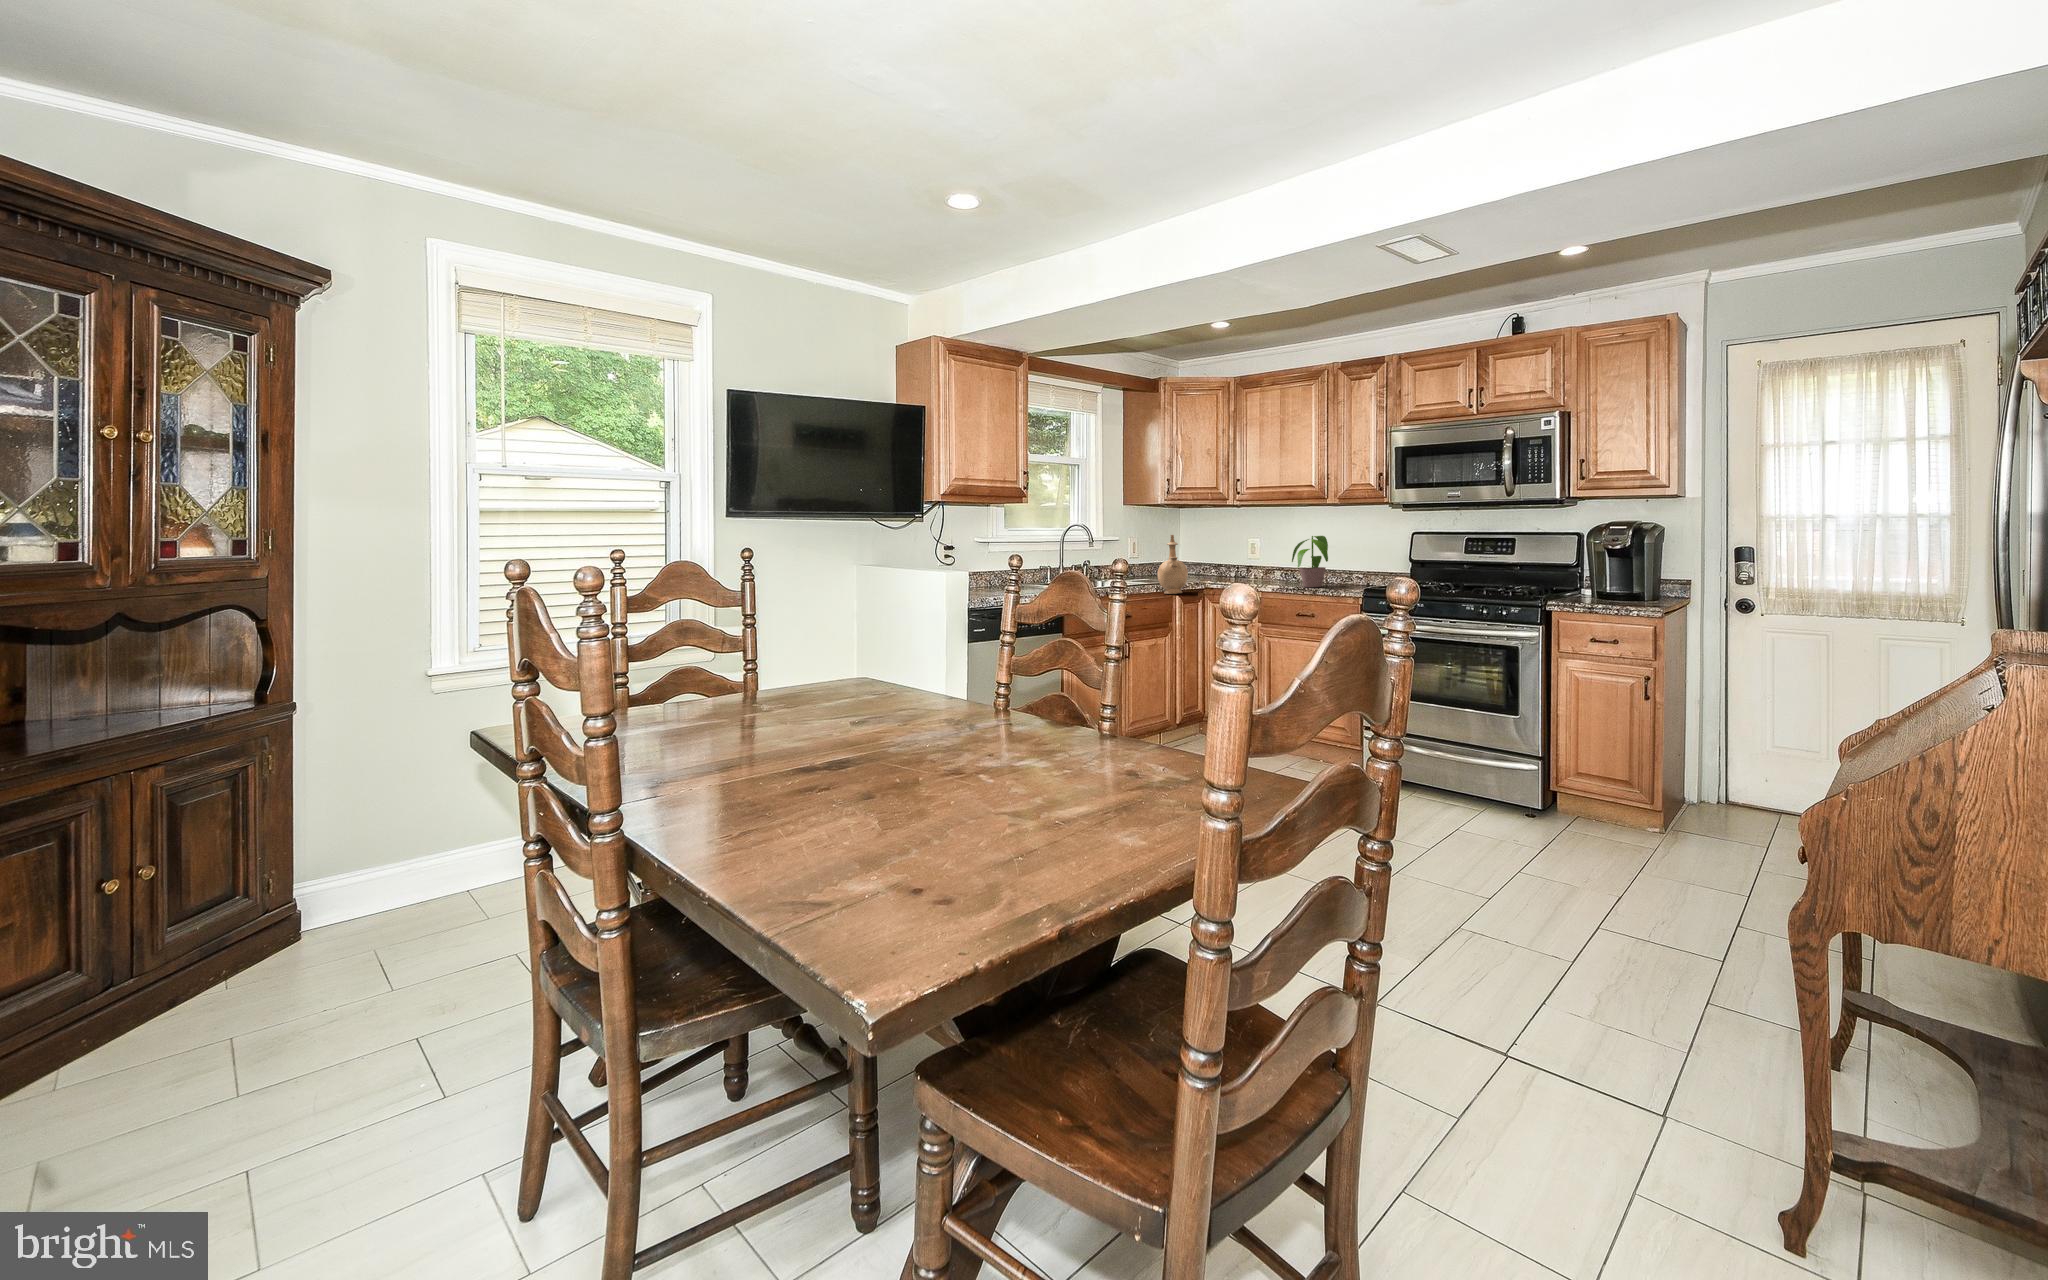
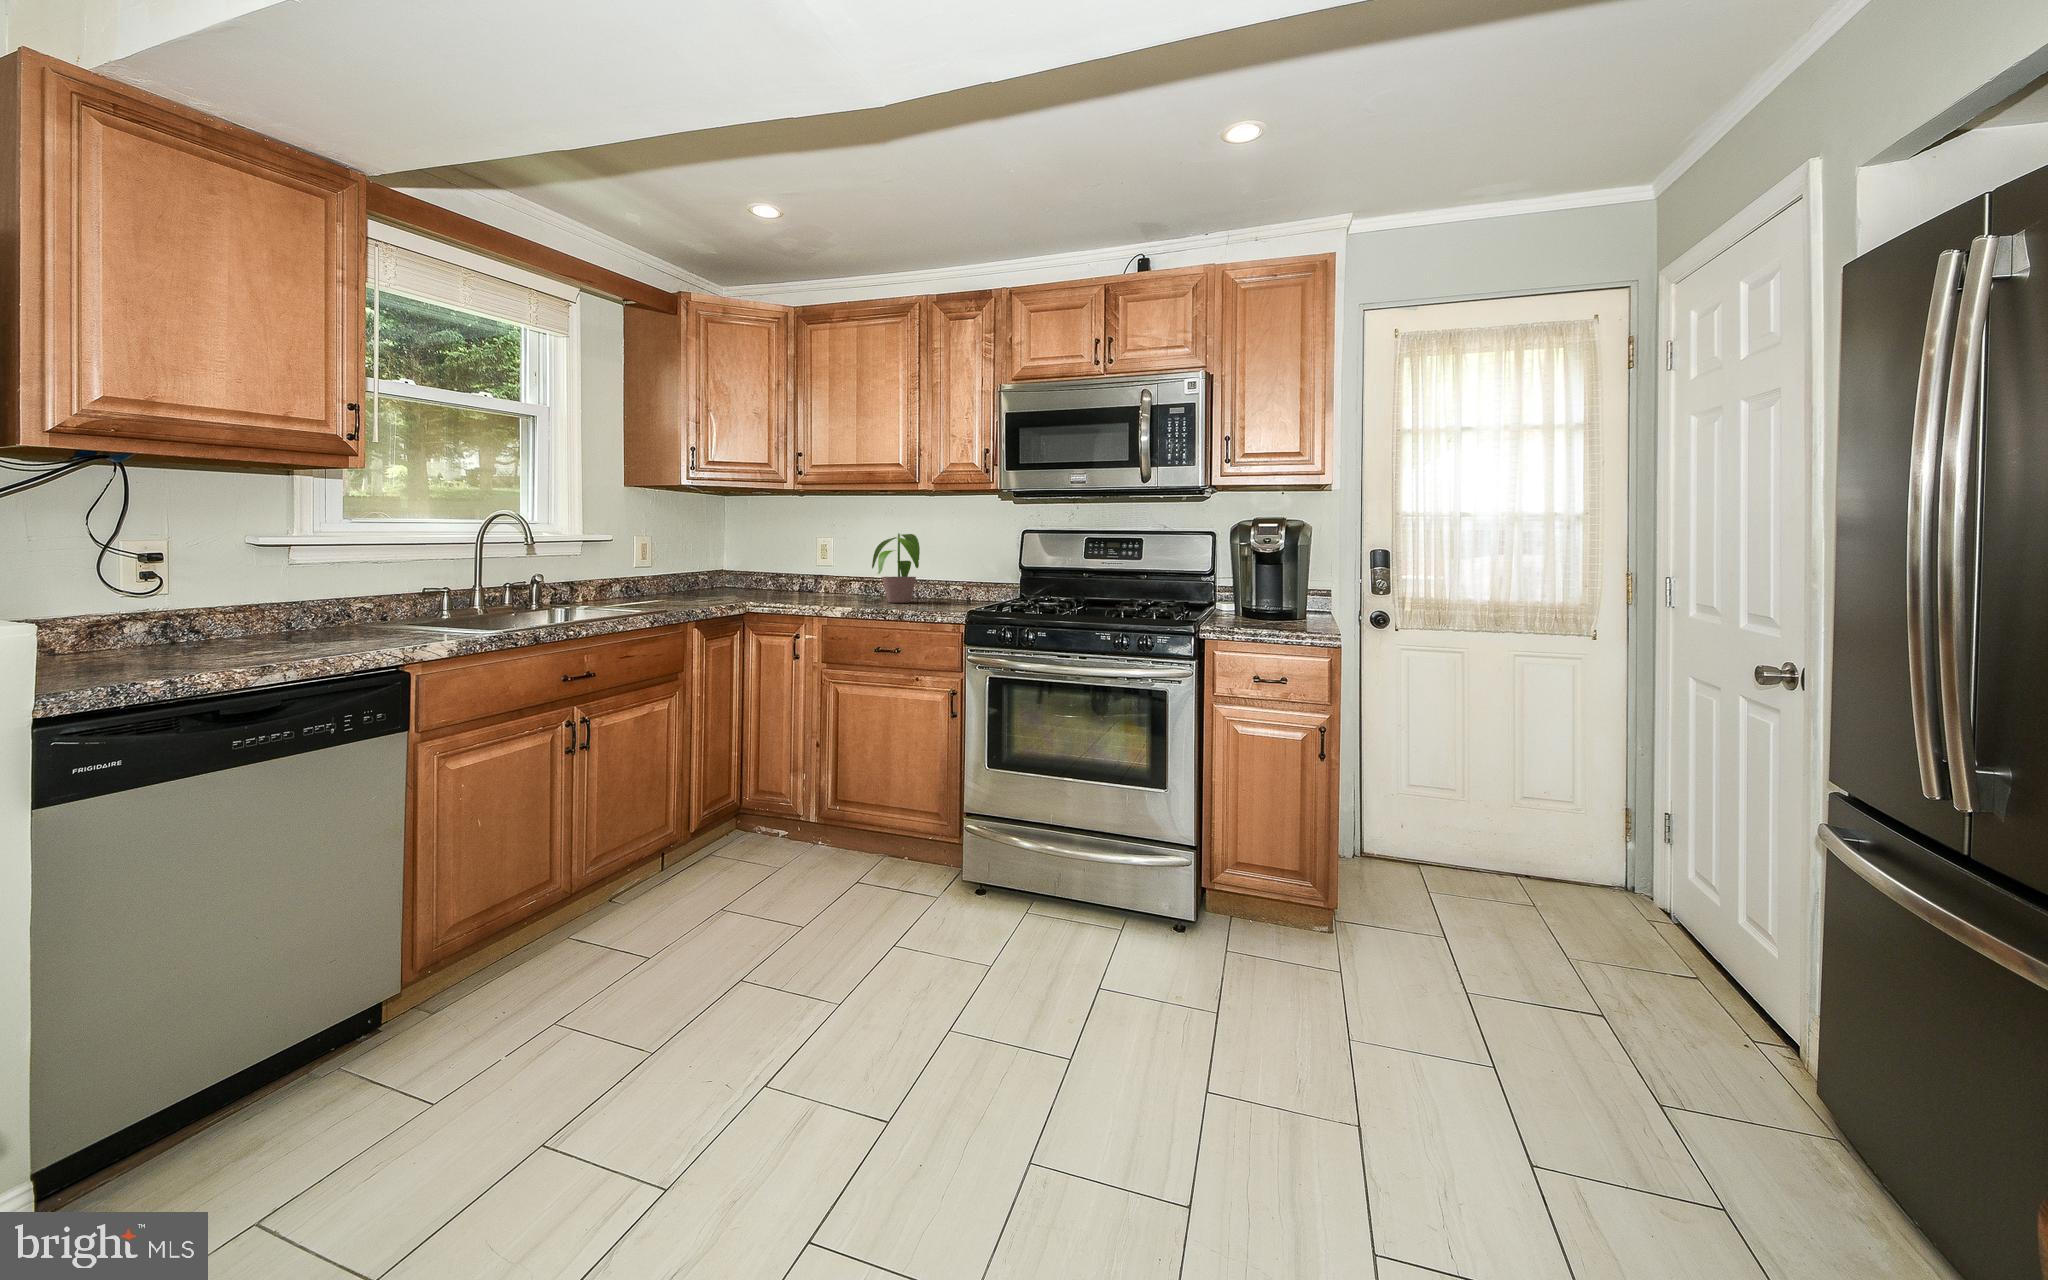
vase: present [1158,535,1188,594] -> none [672,517,720,605]

